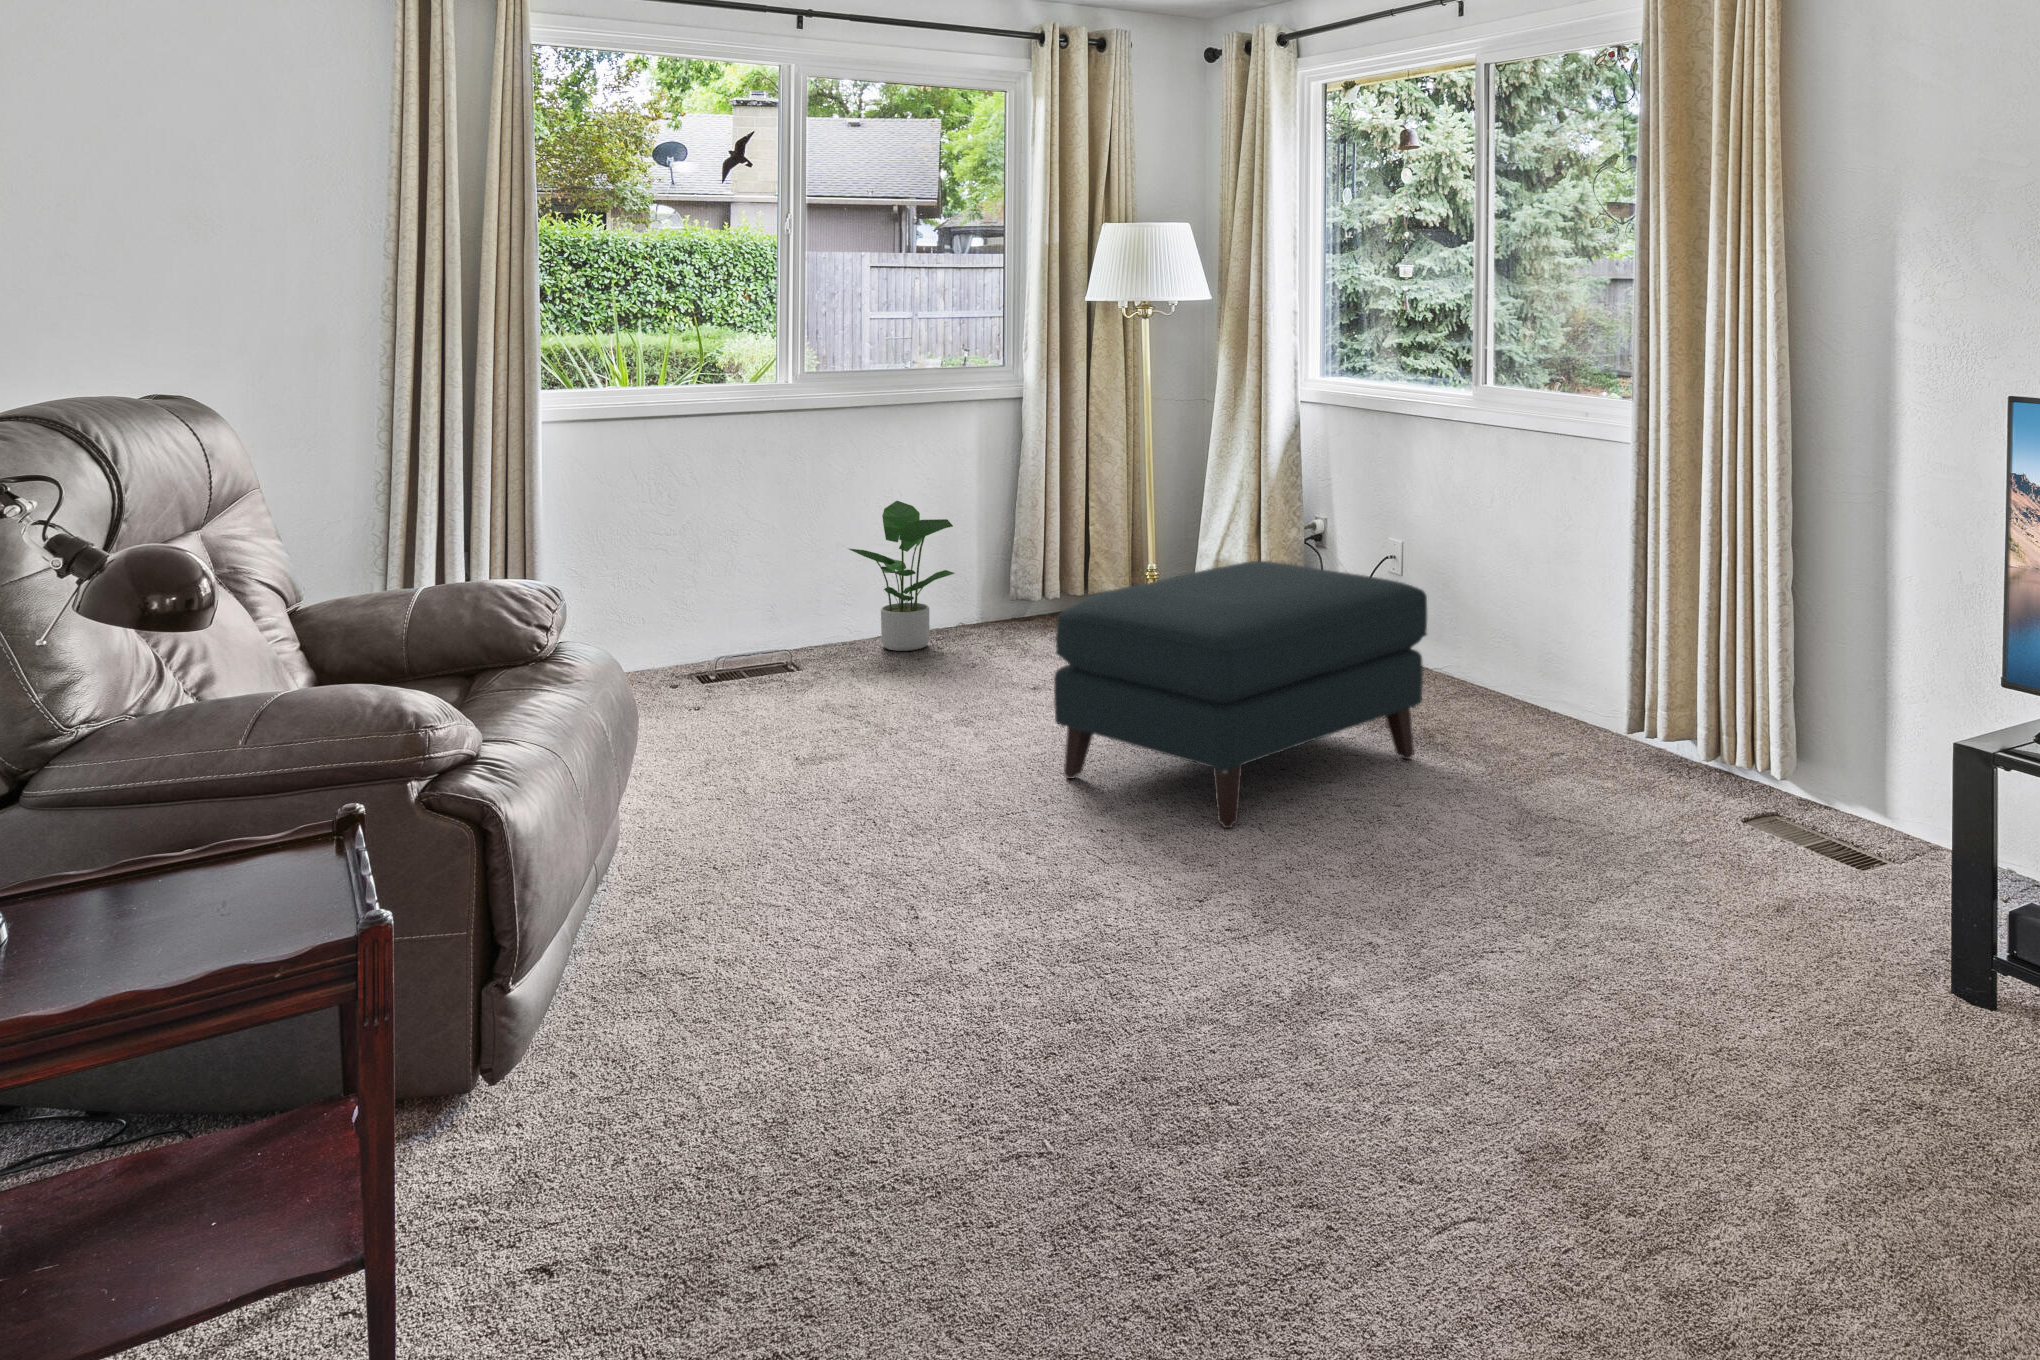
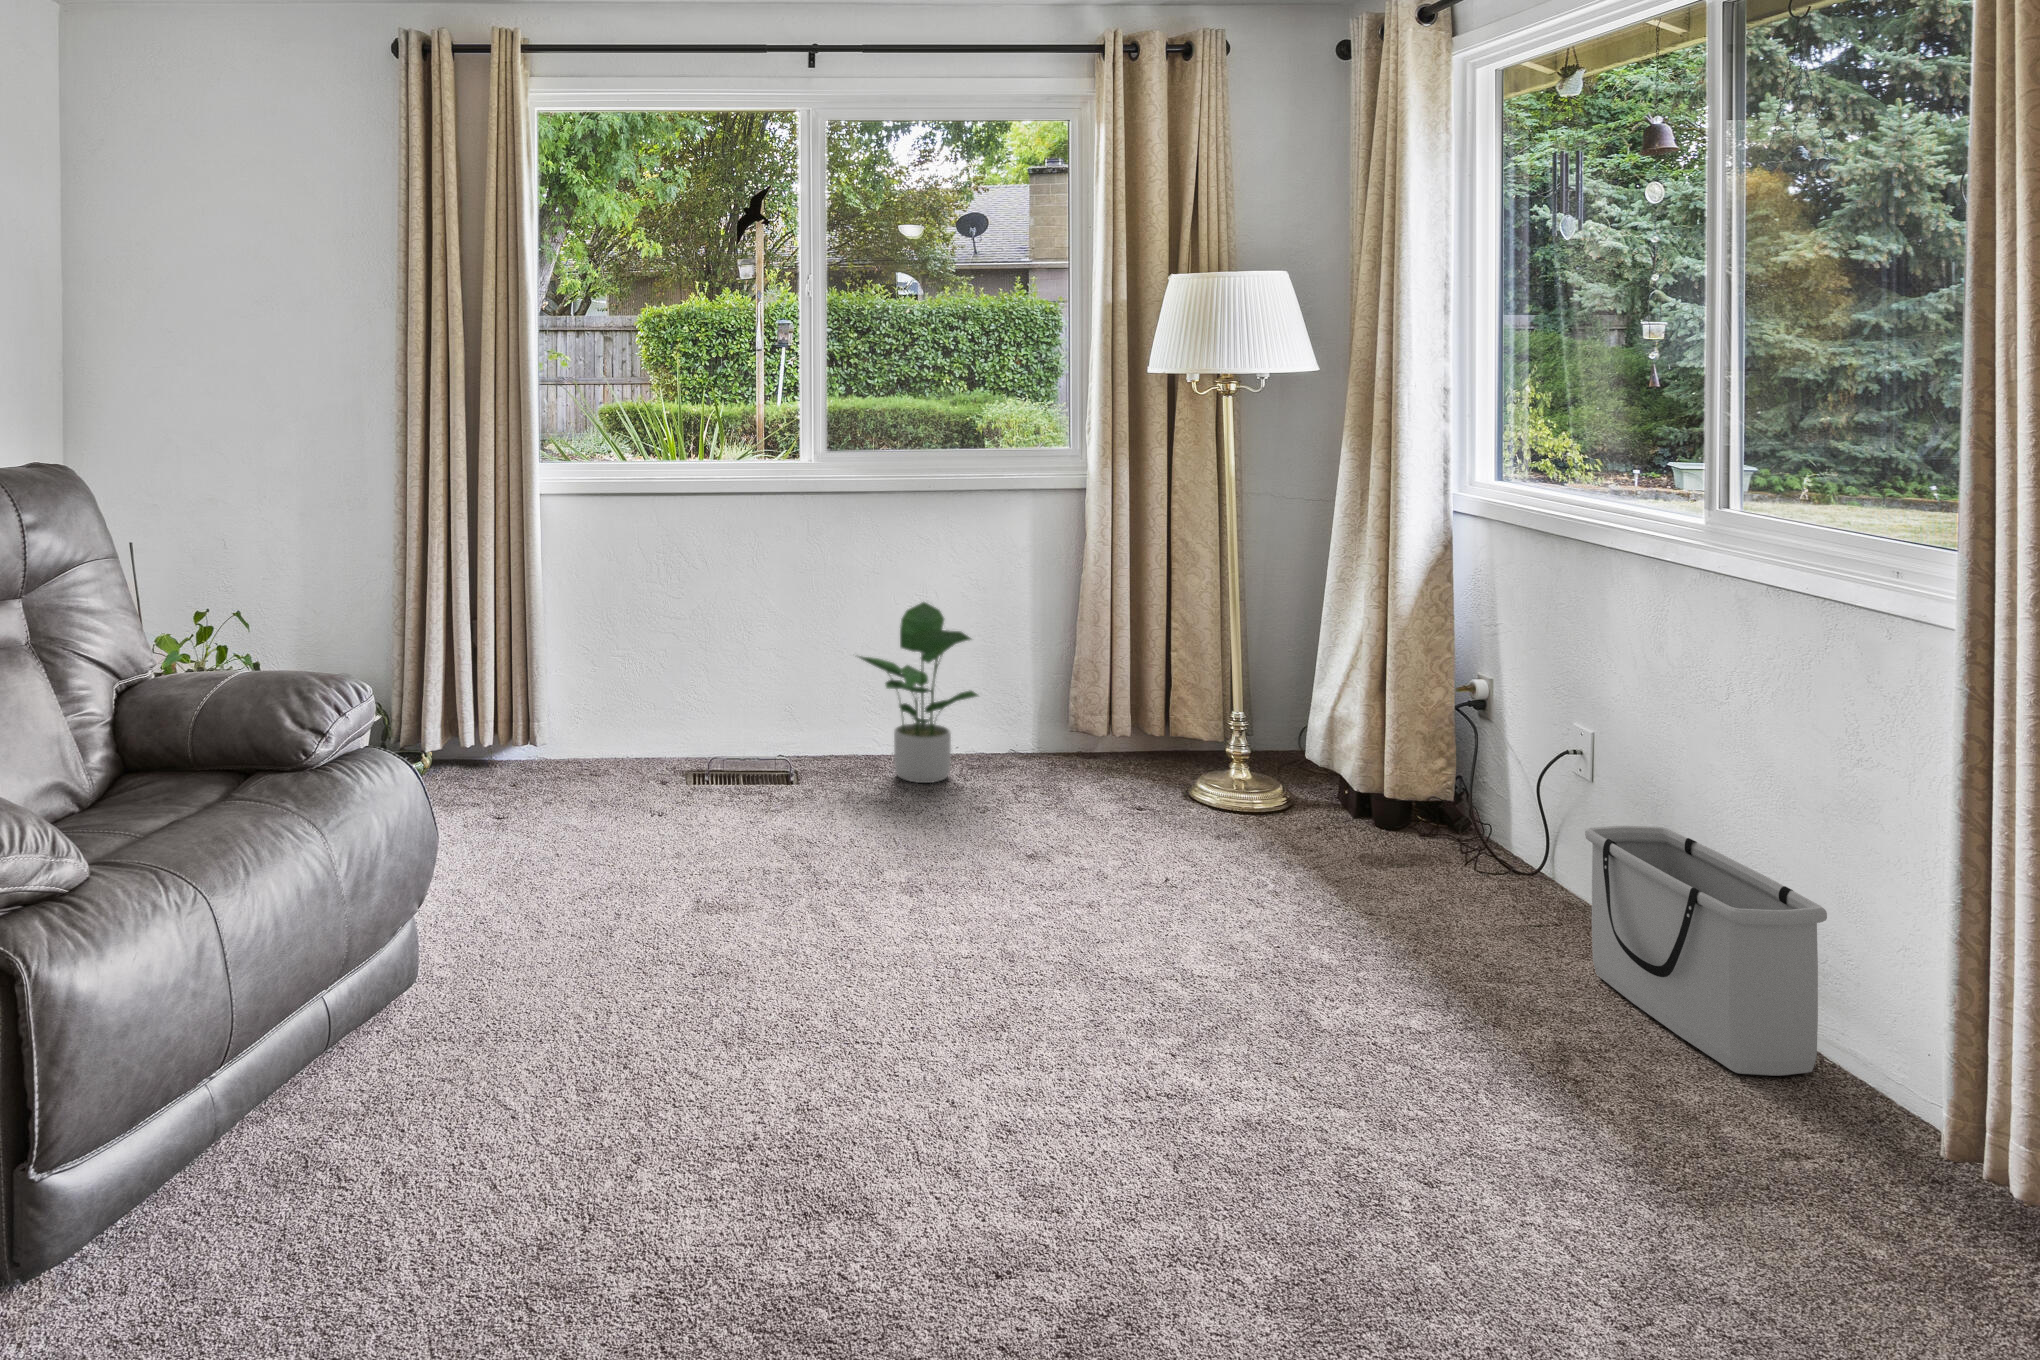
ottoman: present [1054,561,1427,828] -> none [941,745,1540,1187]
storage bin: none [1418,594,1557,724] -> present [1585,826,1827,1076]

